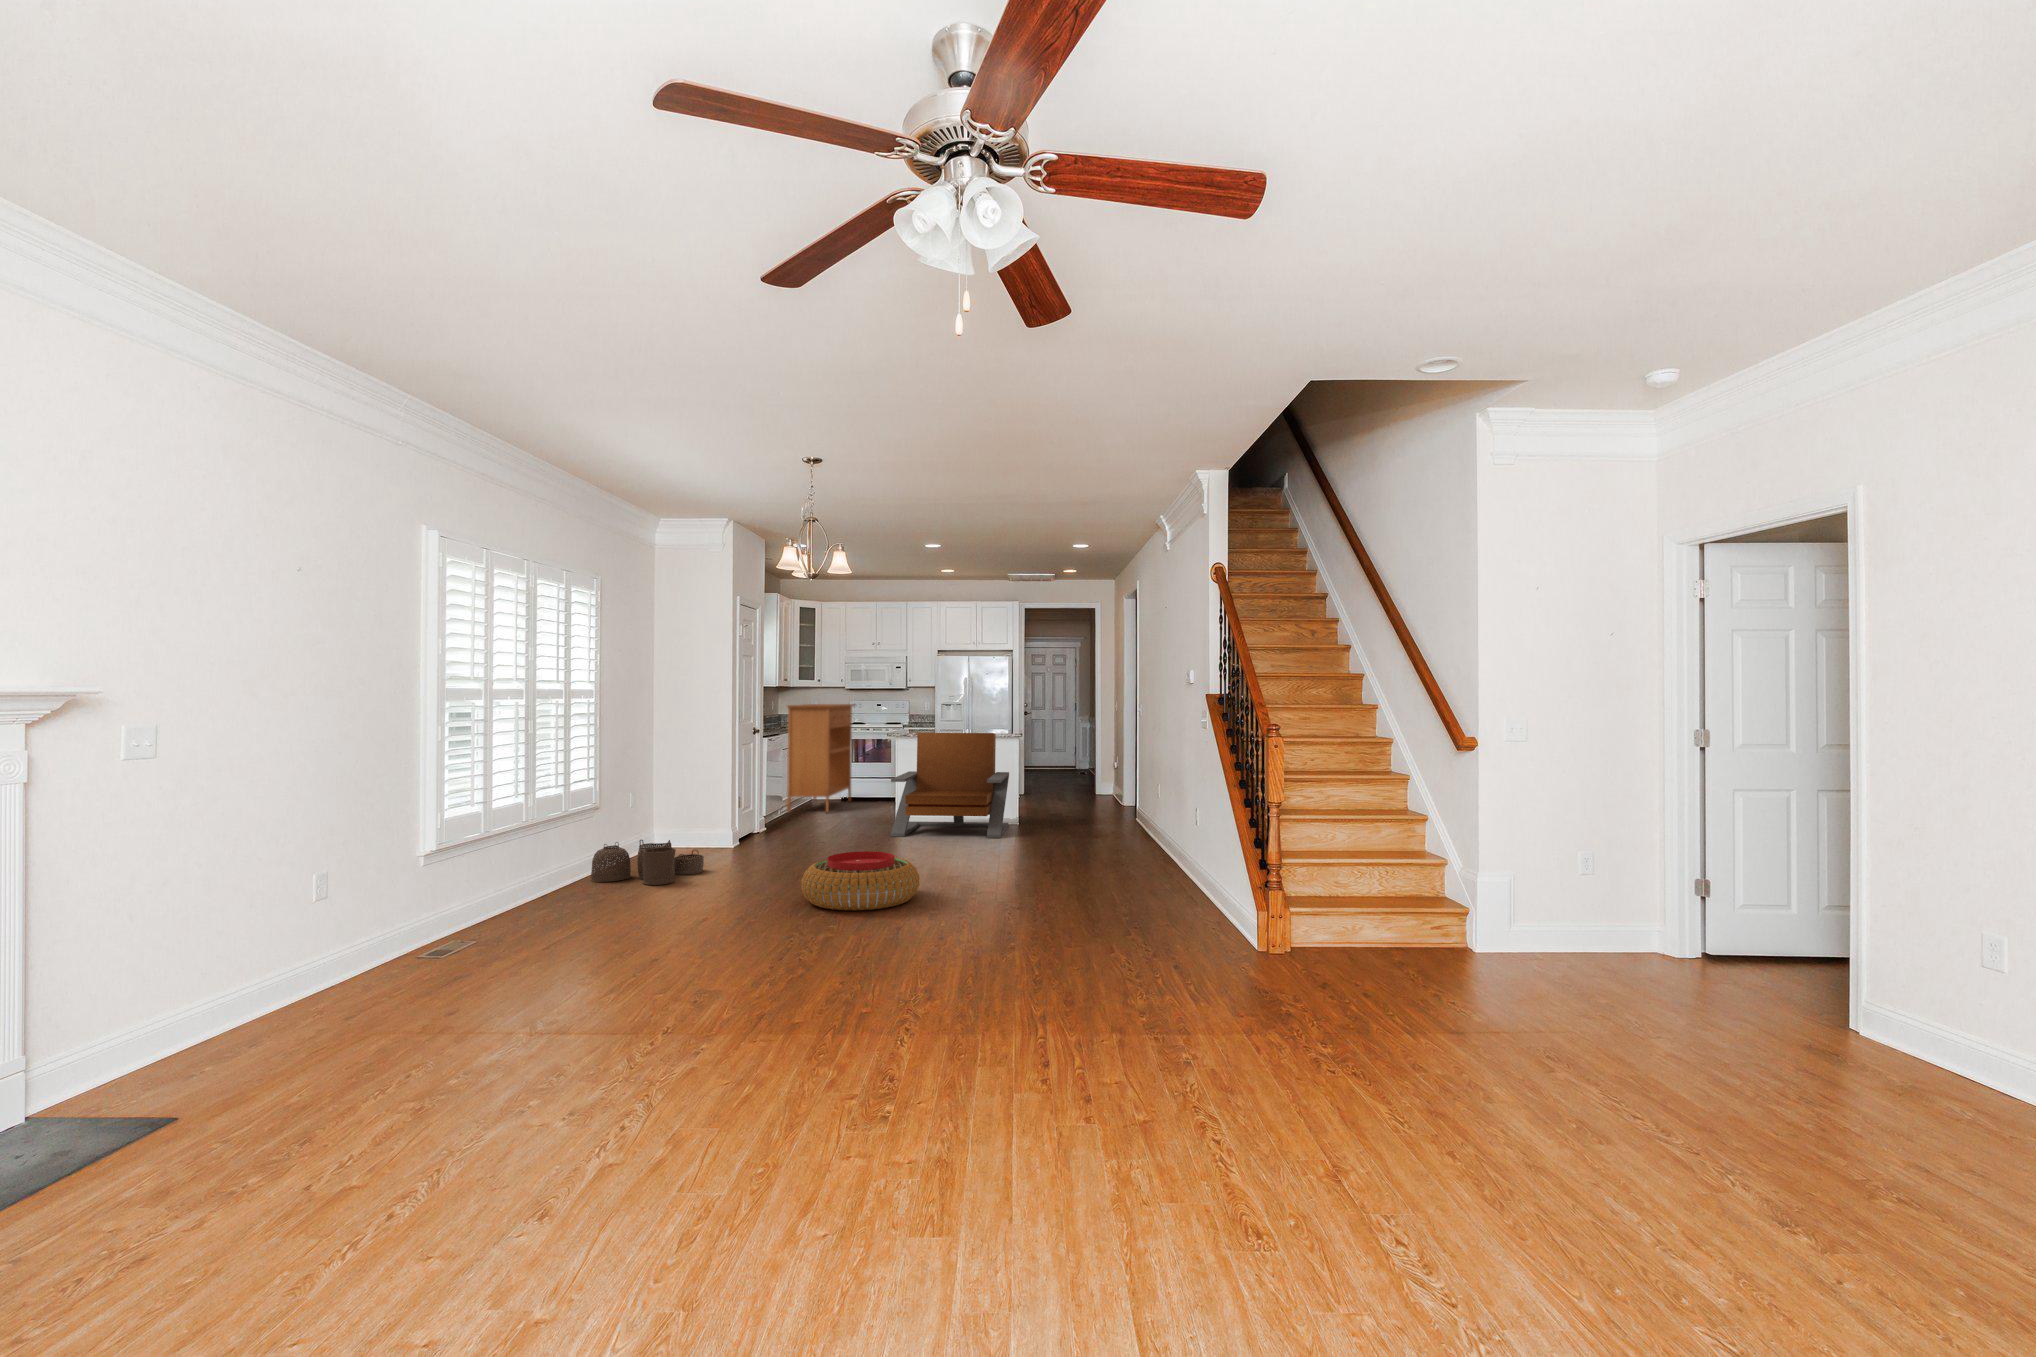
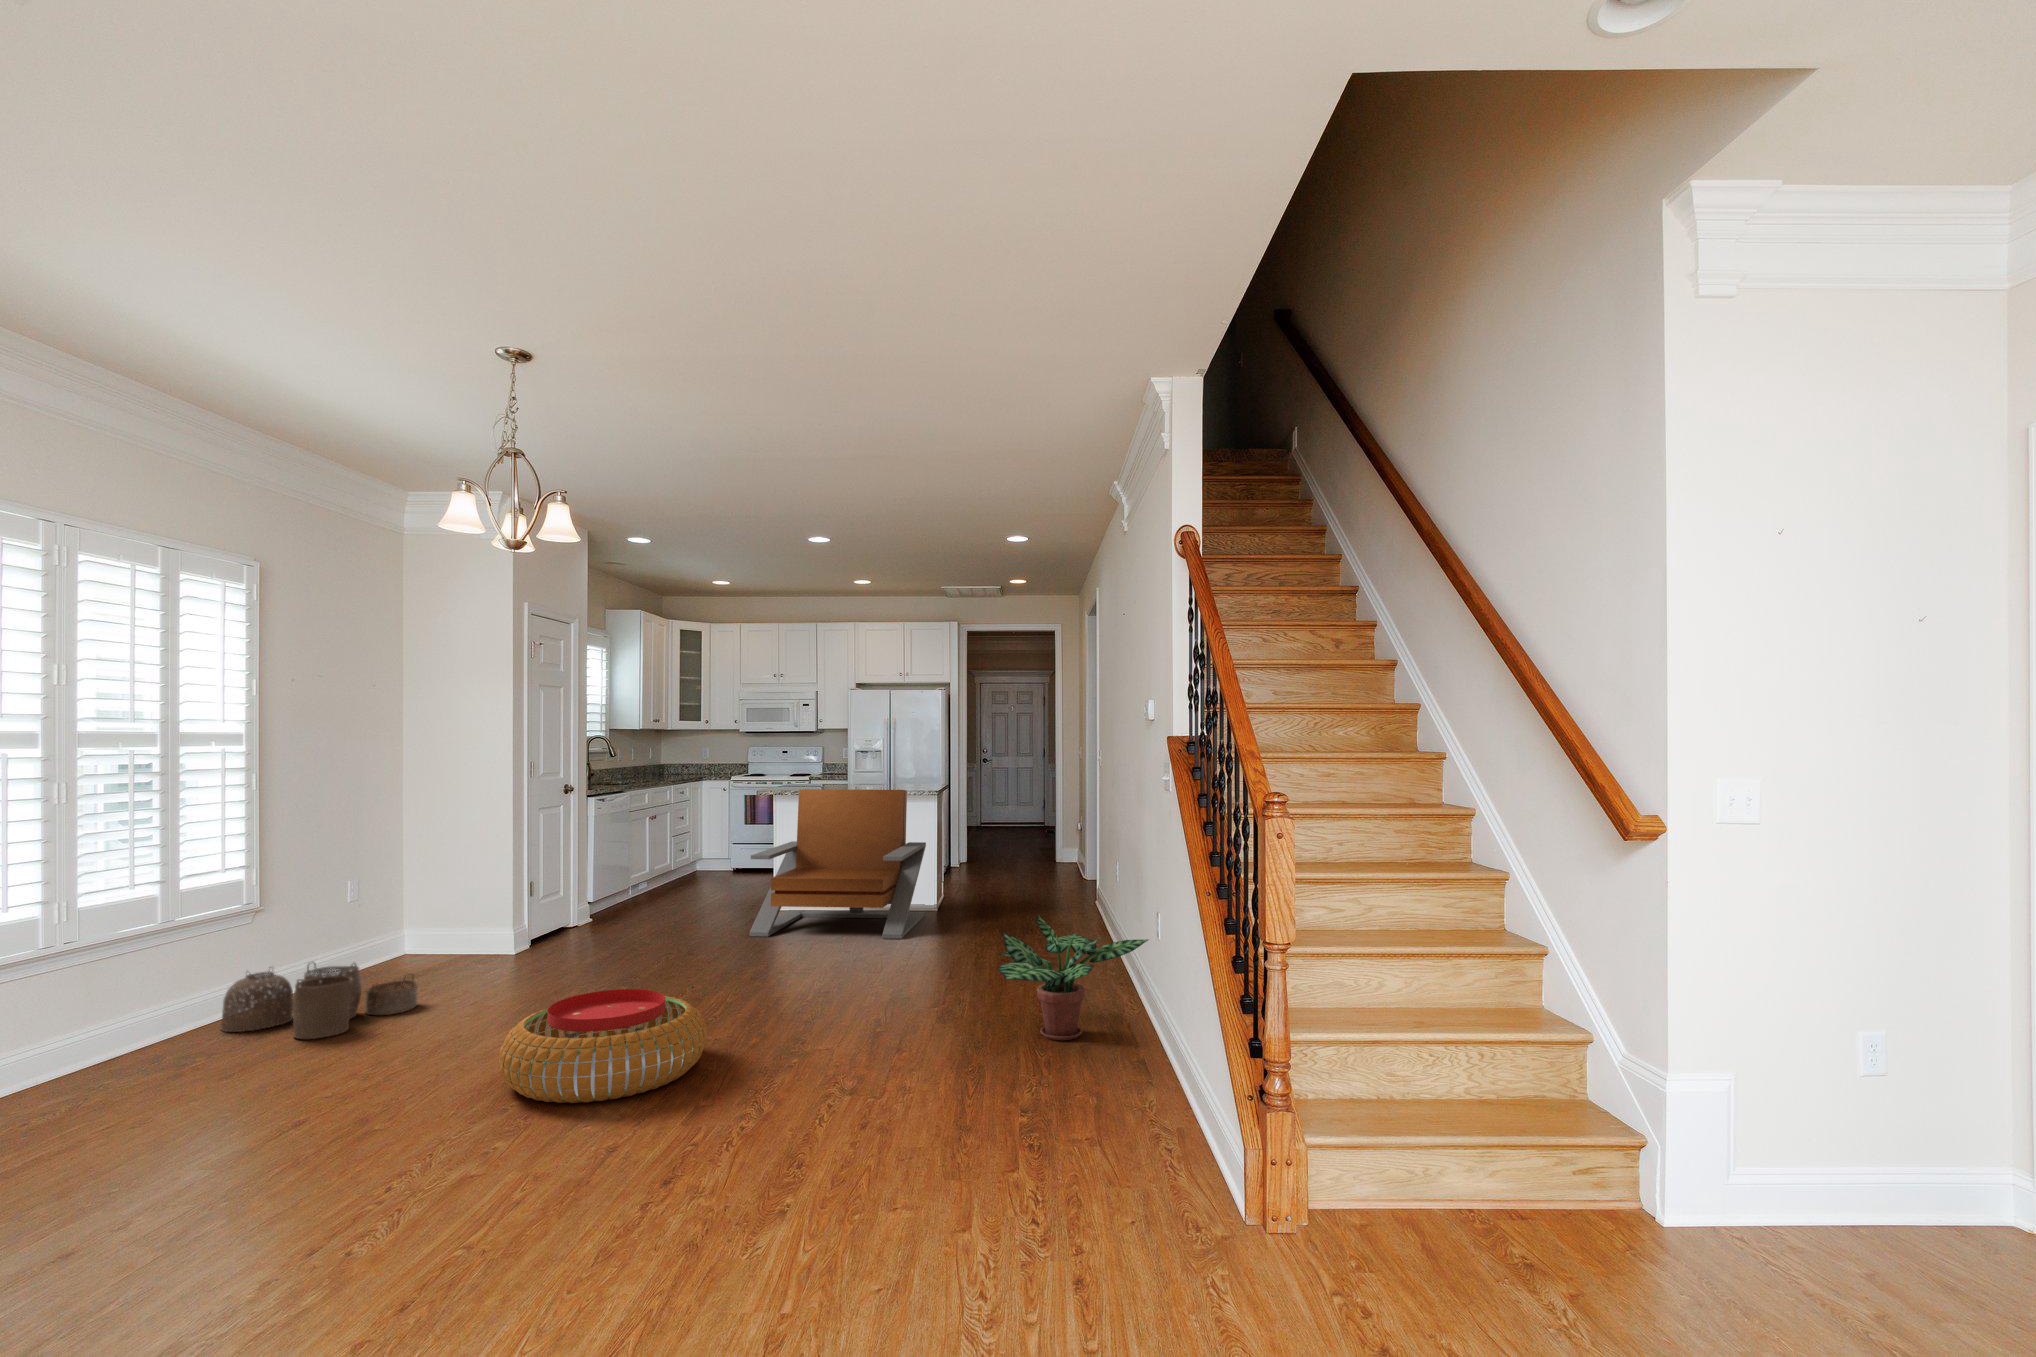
console table: present [787,704,855,813] -> none [641,750,750,895]
potted plant: none [1089,808,1190,887] -> present [997,914,1148,1040]

